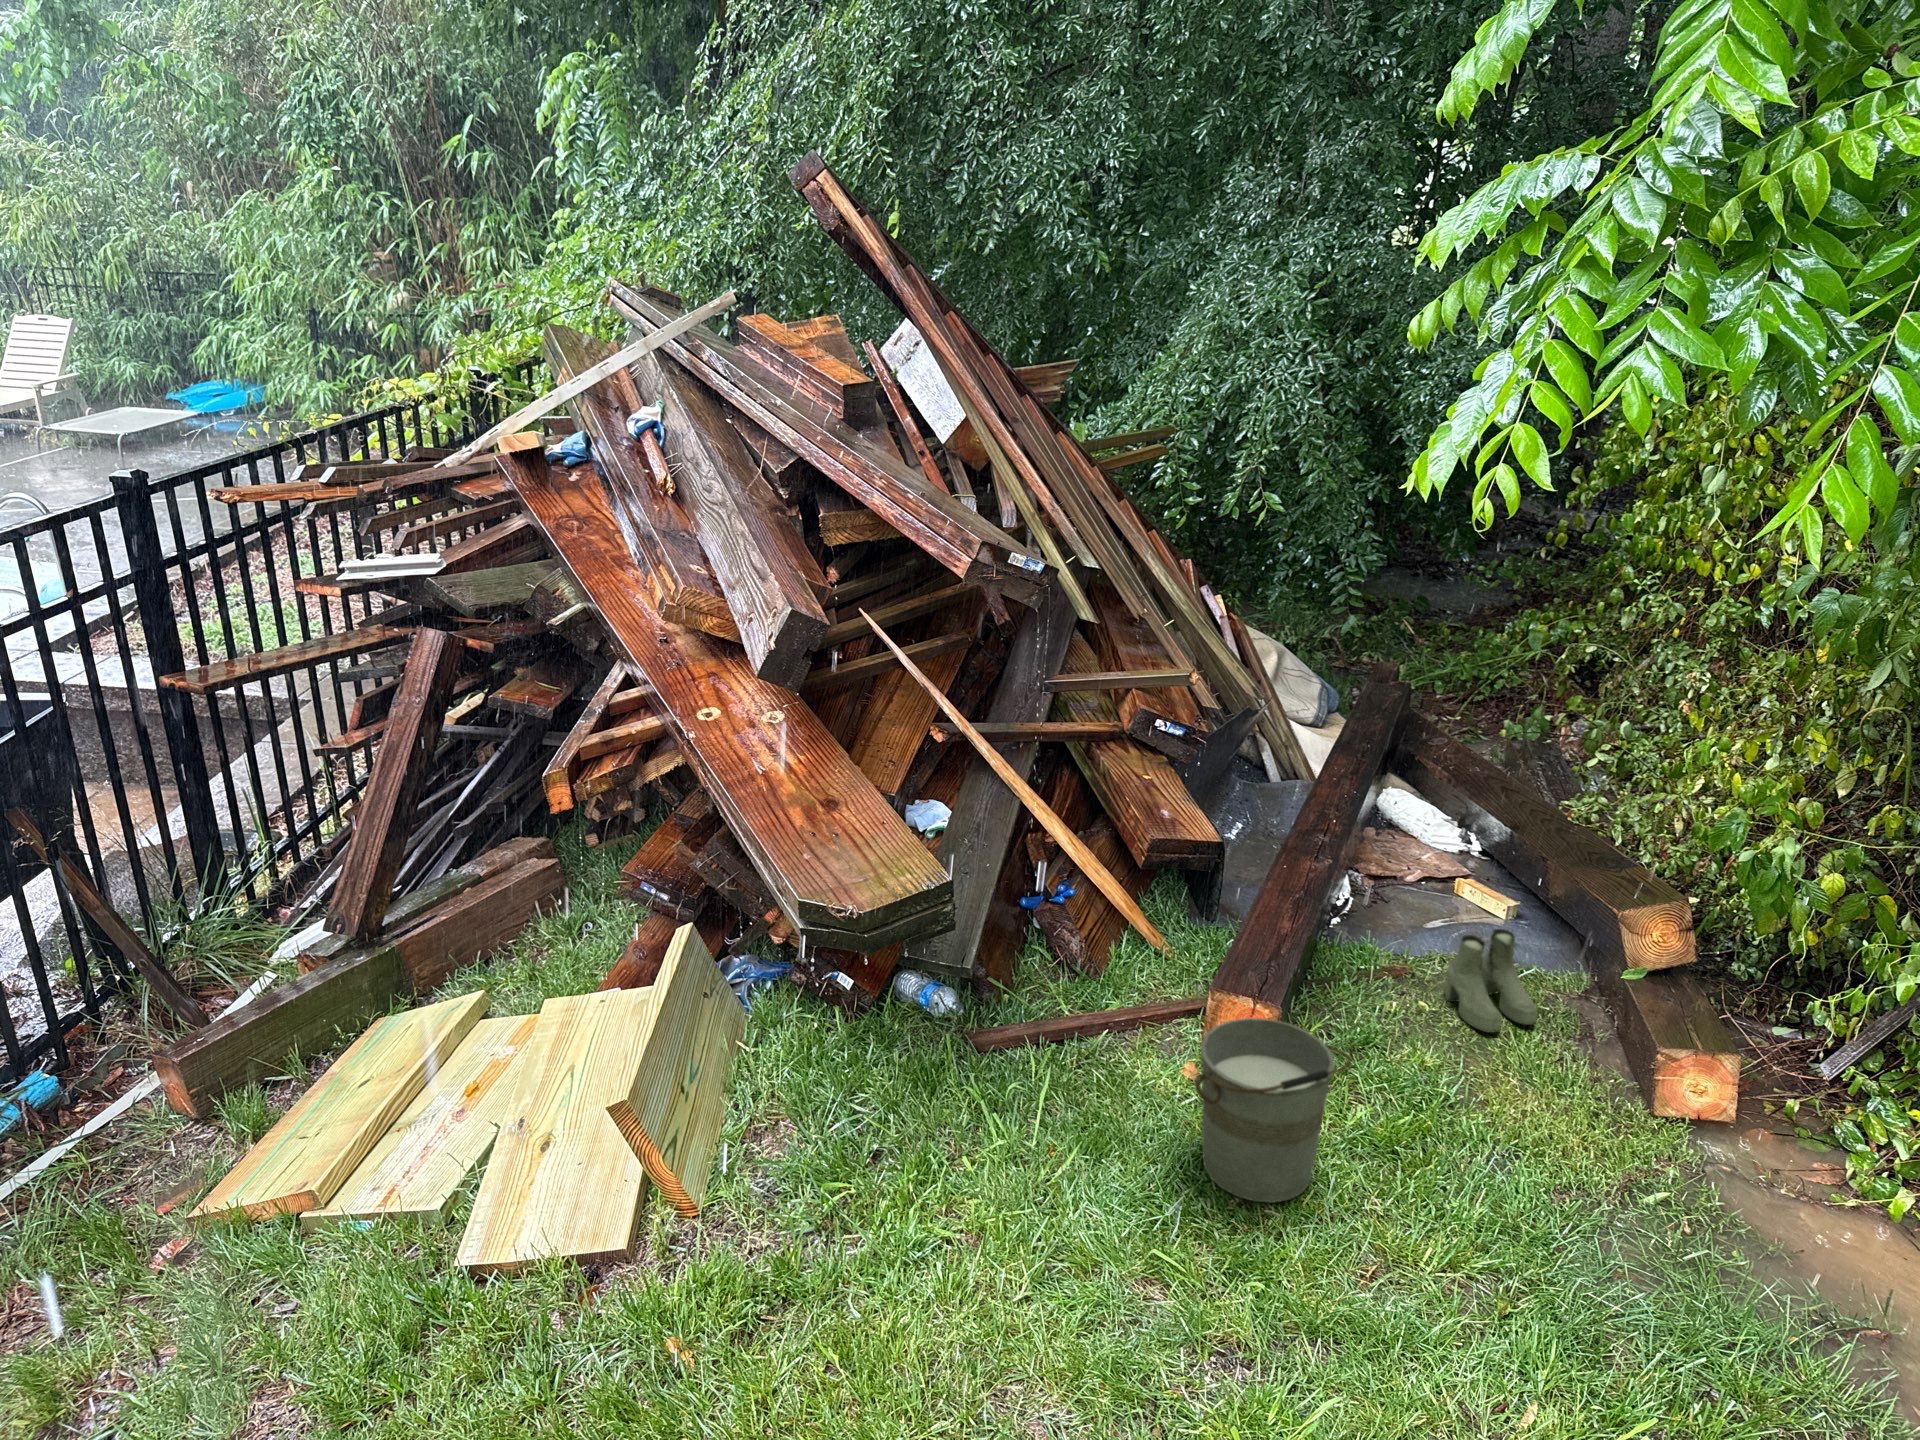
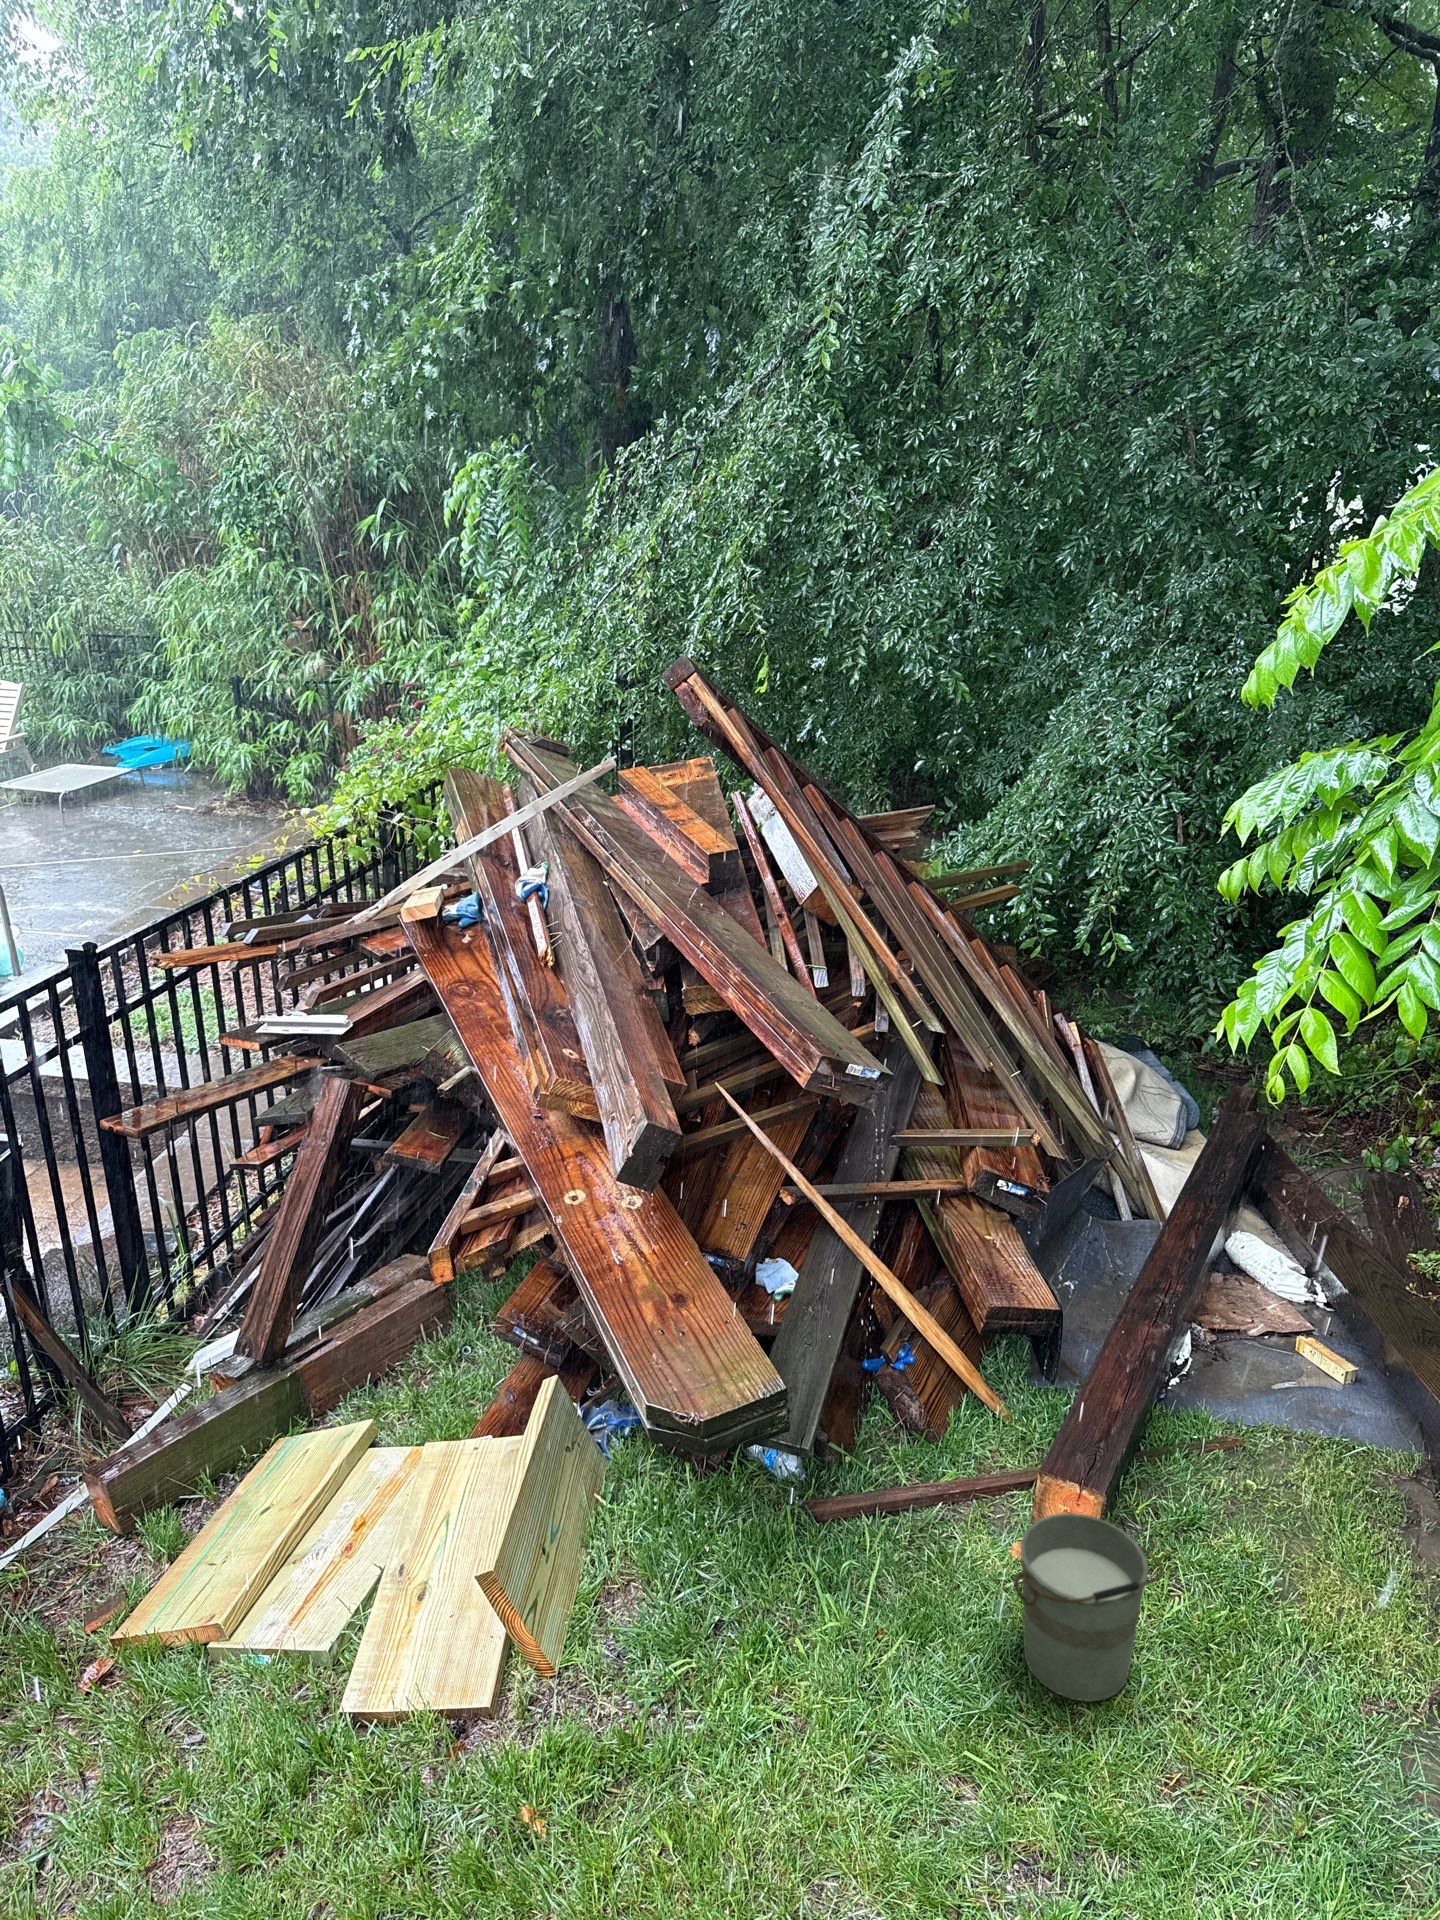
boots: present [1445,929,1537,1033] -> none [1277,1411,1368,1520]

